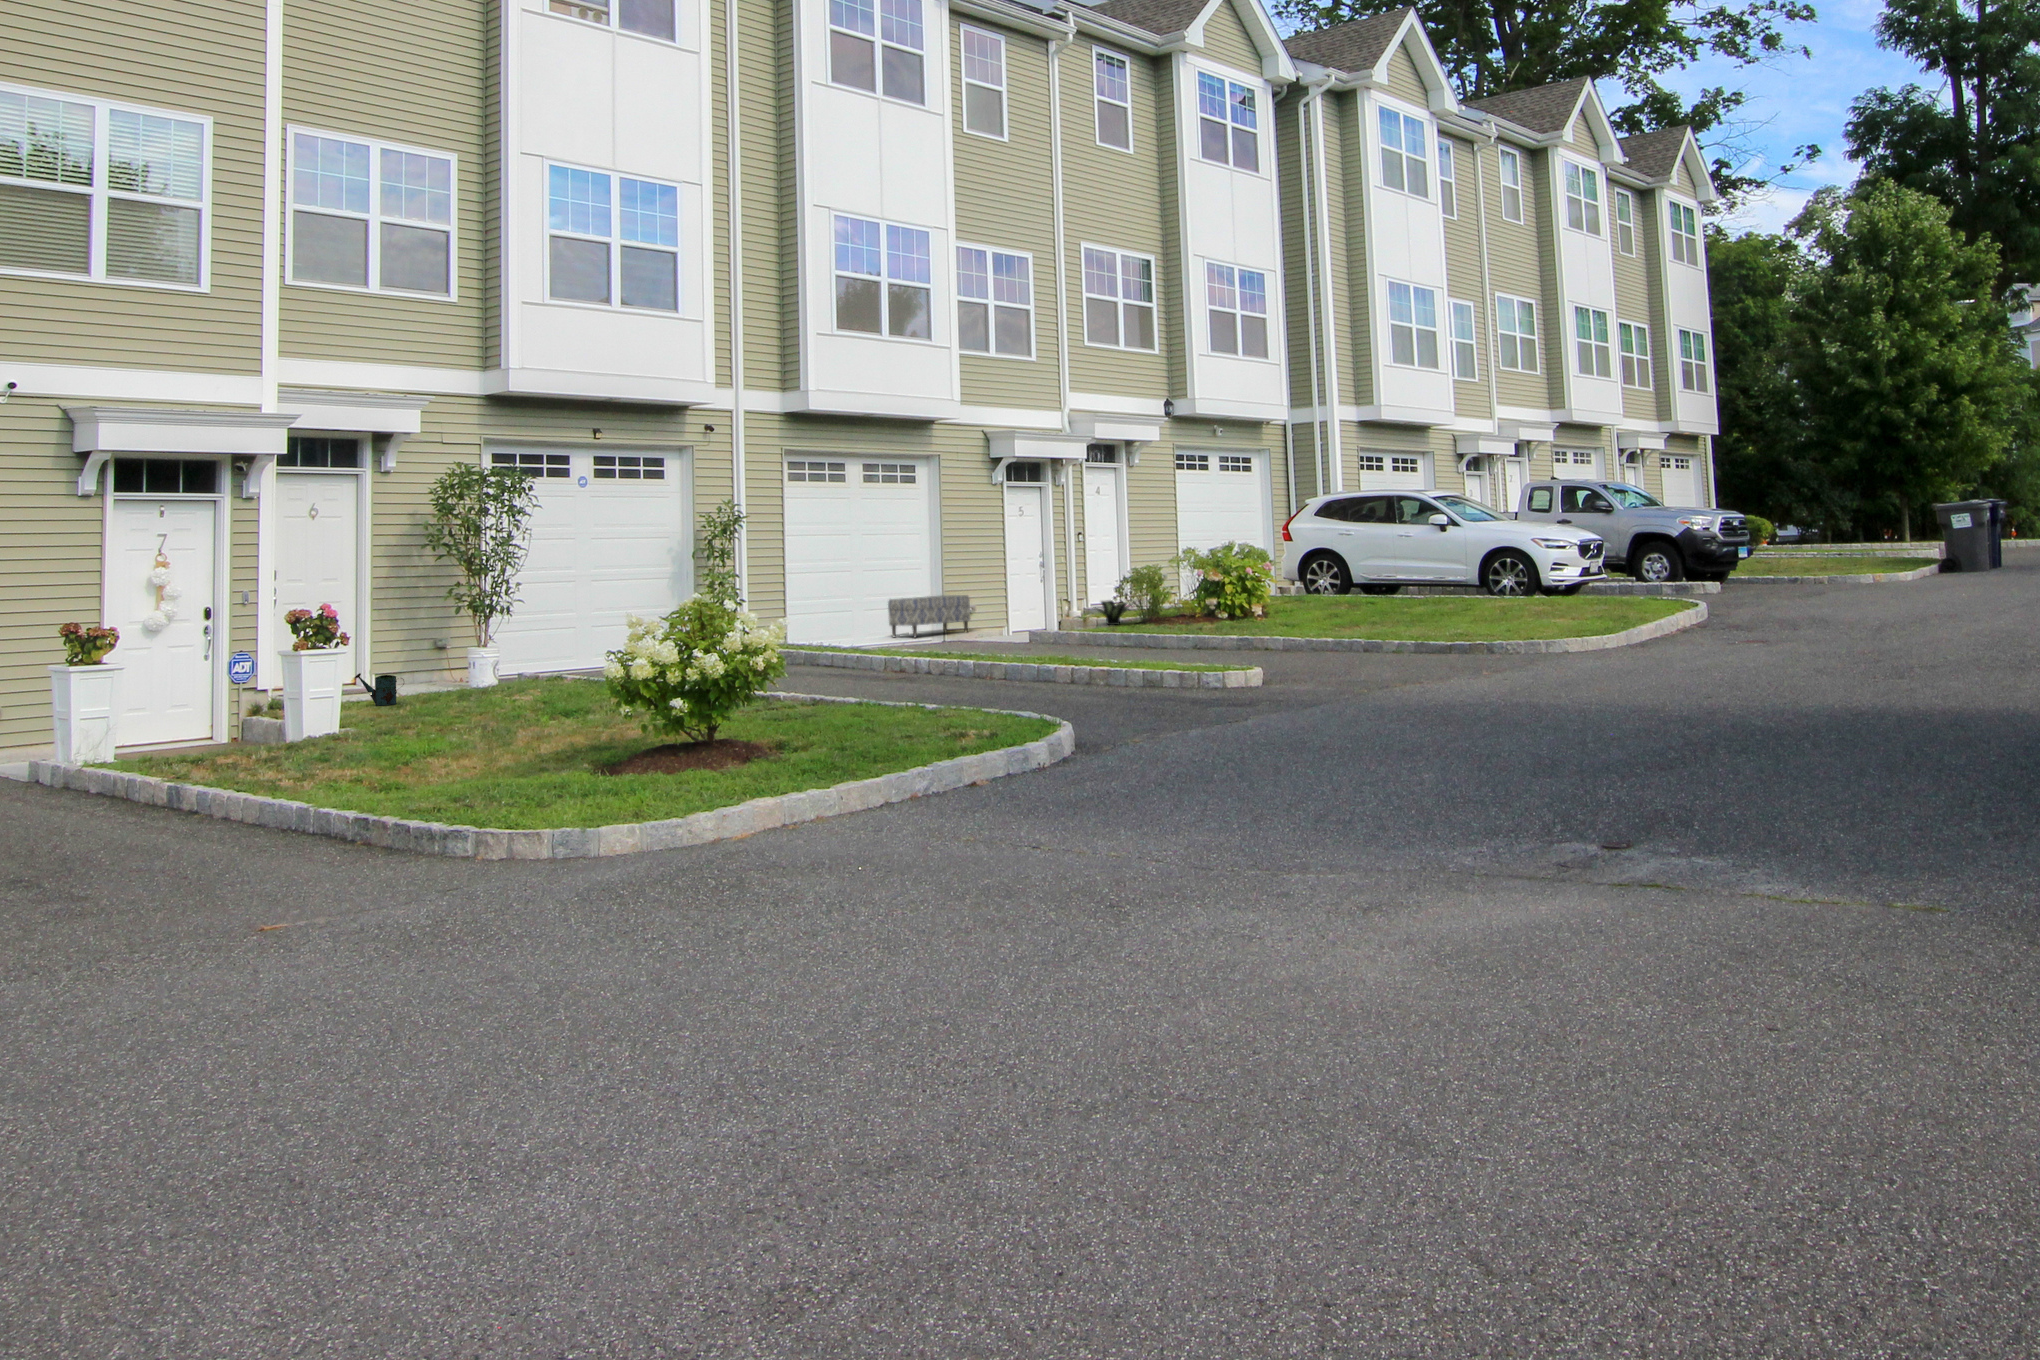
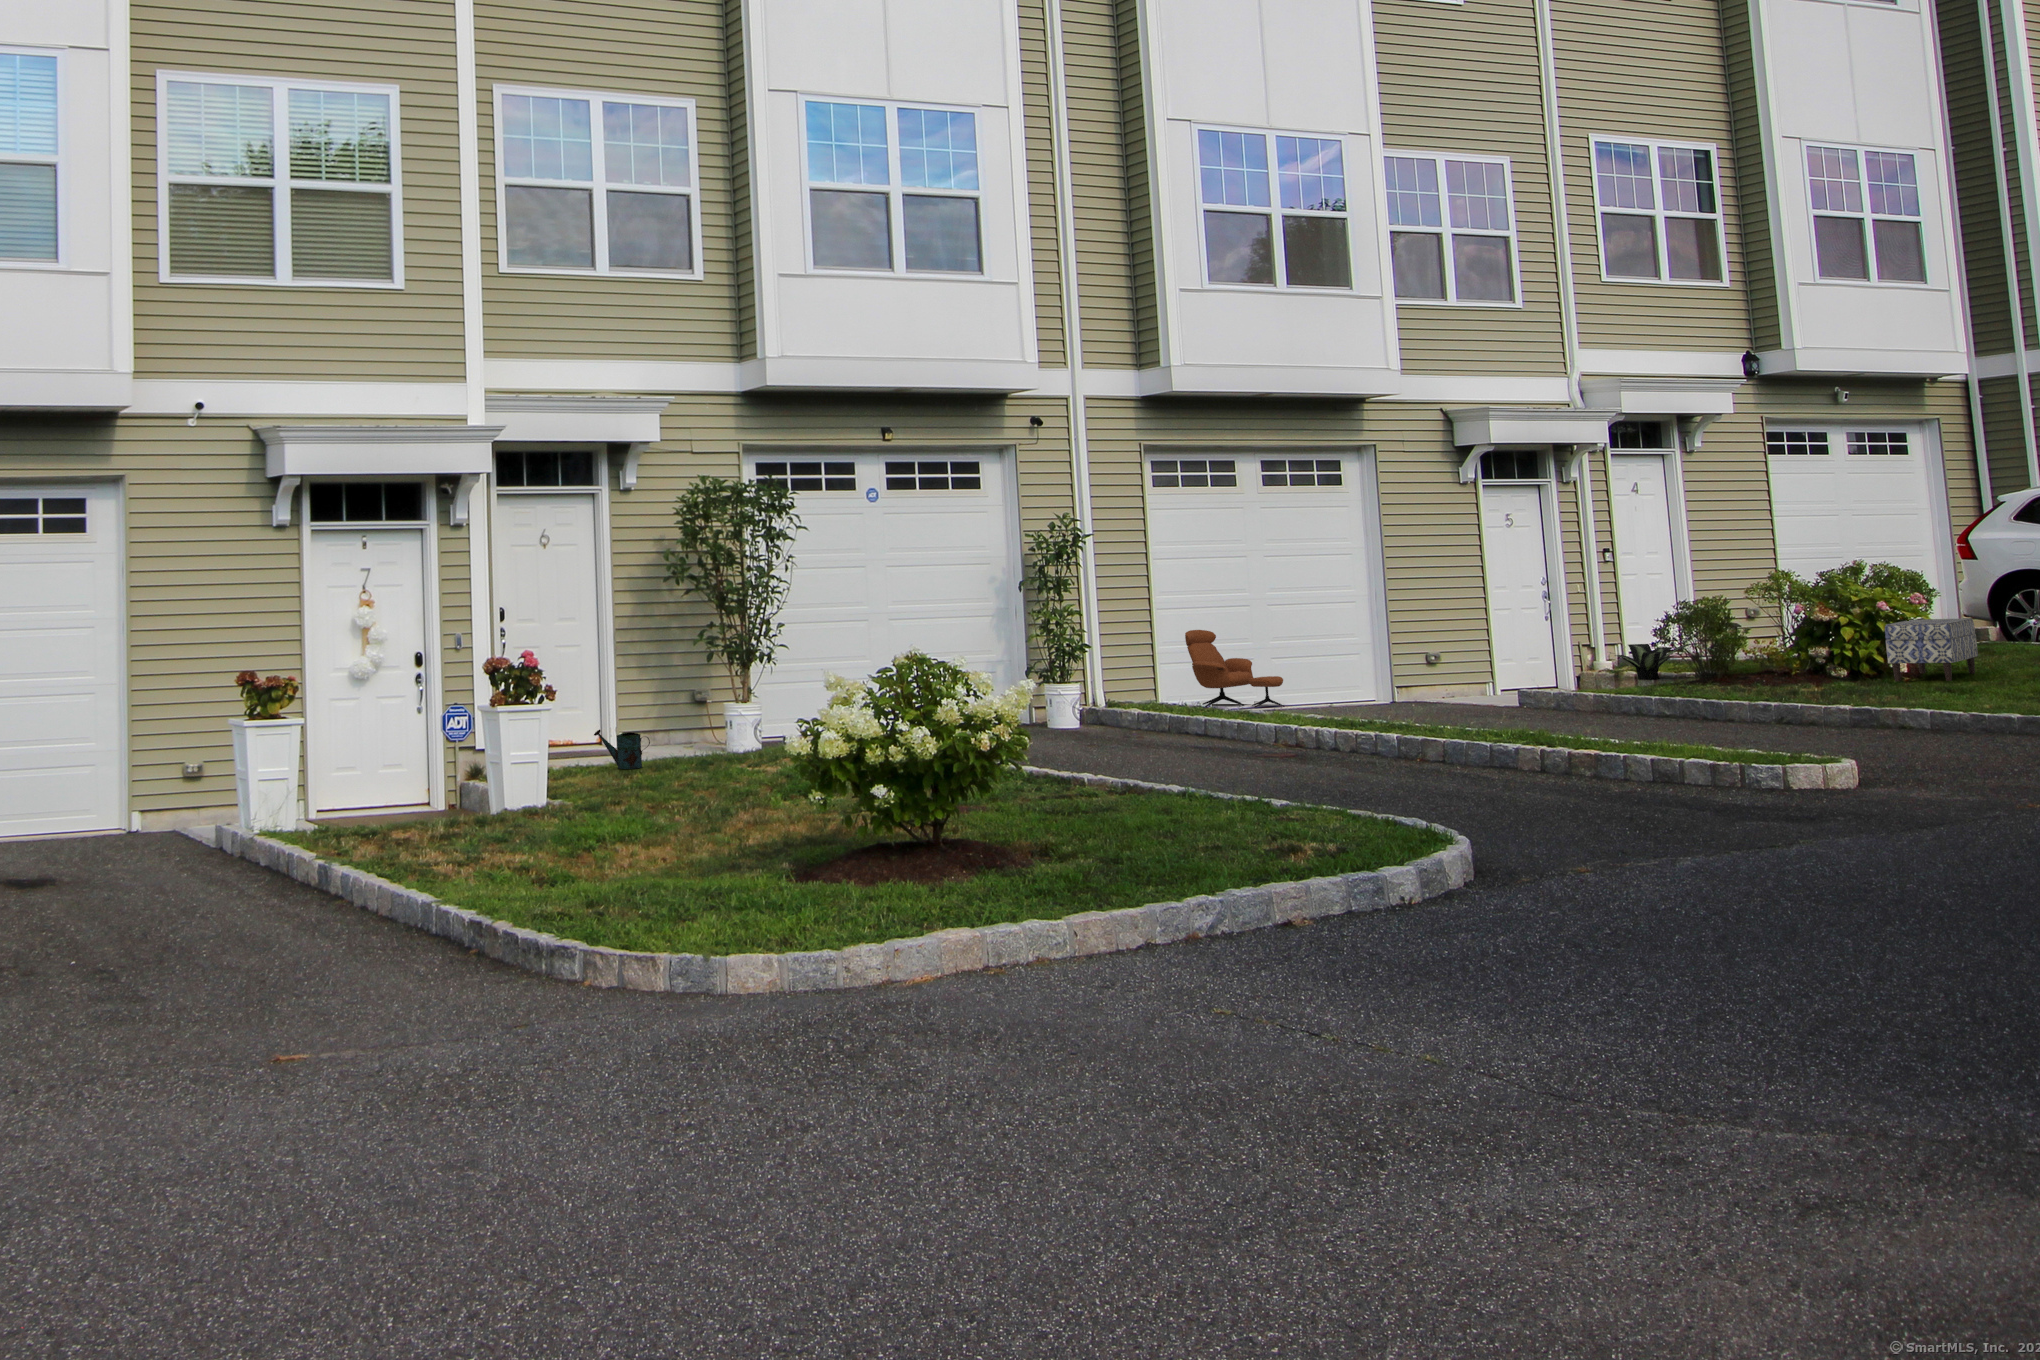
lounge chair: none [808,591,880,649] -> present [1185,630,1284,708]
bench: present [888,595,970,638] -> present [1885,618,1978,681]

